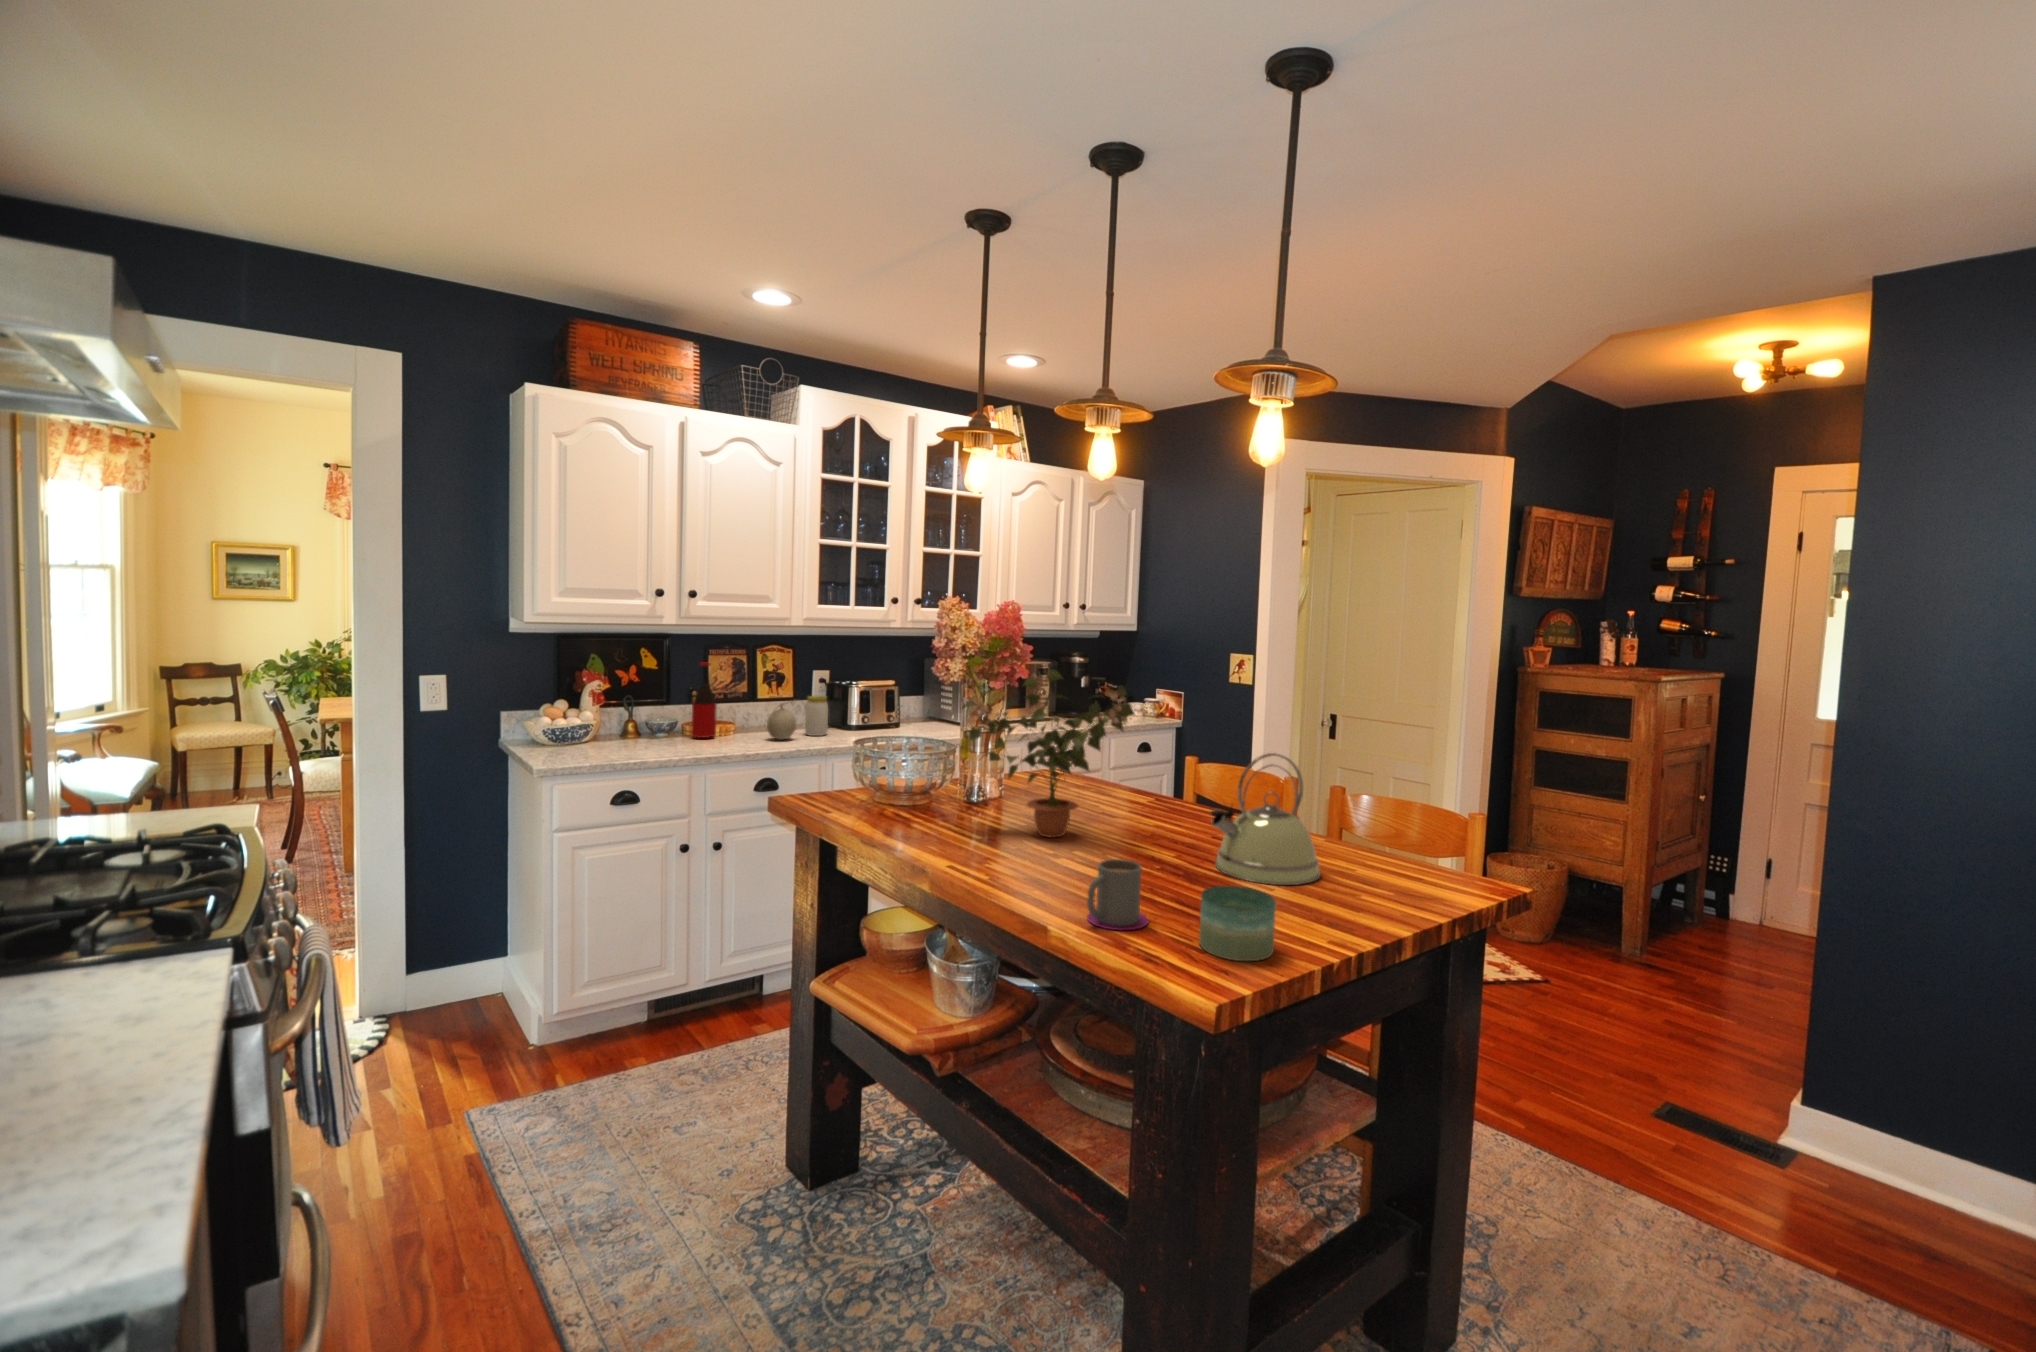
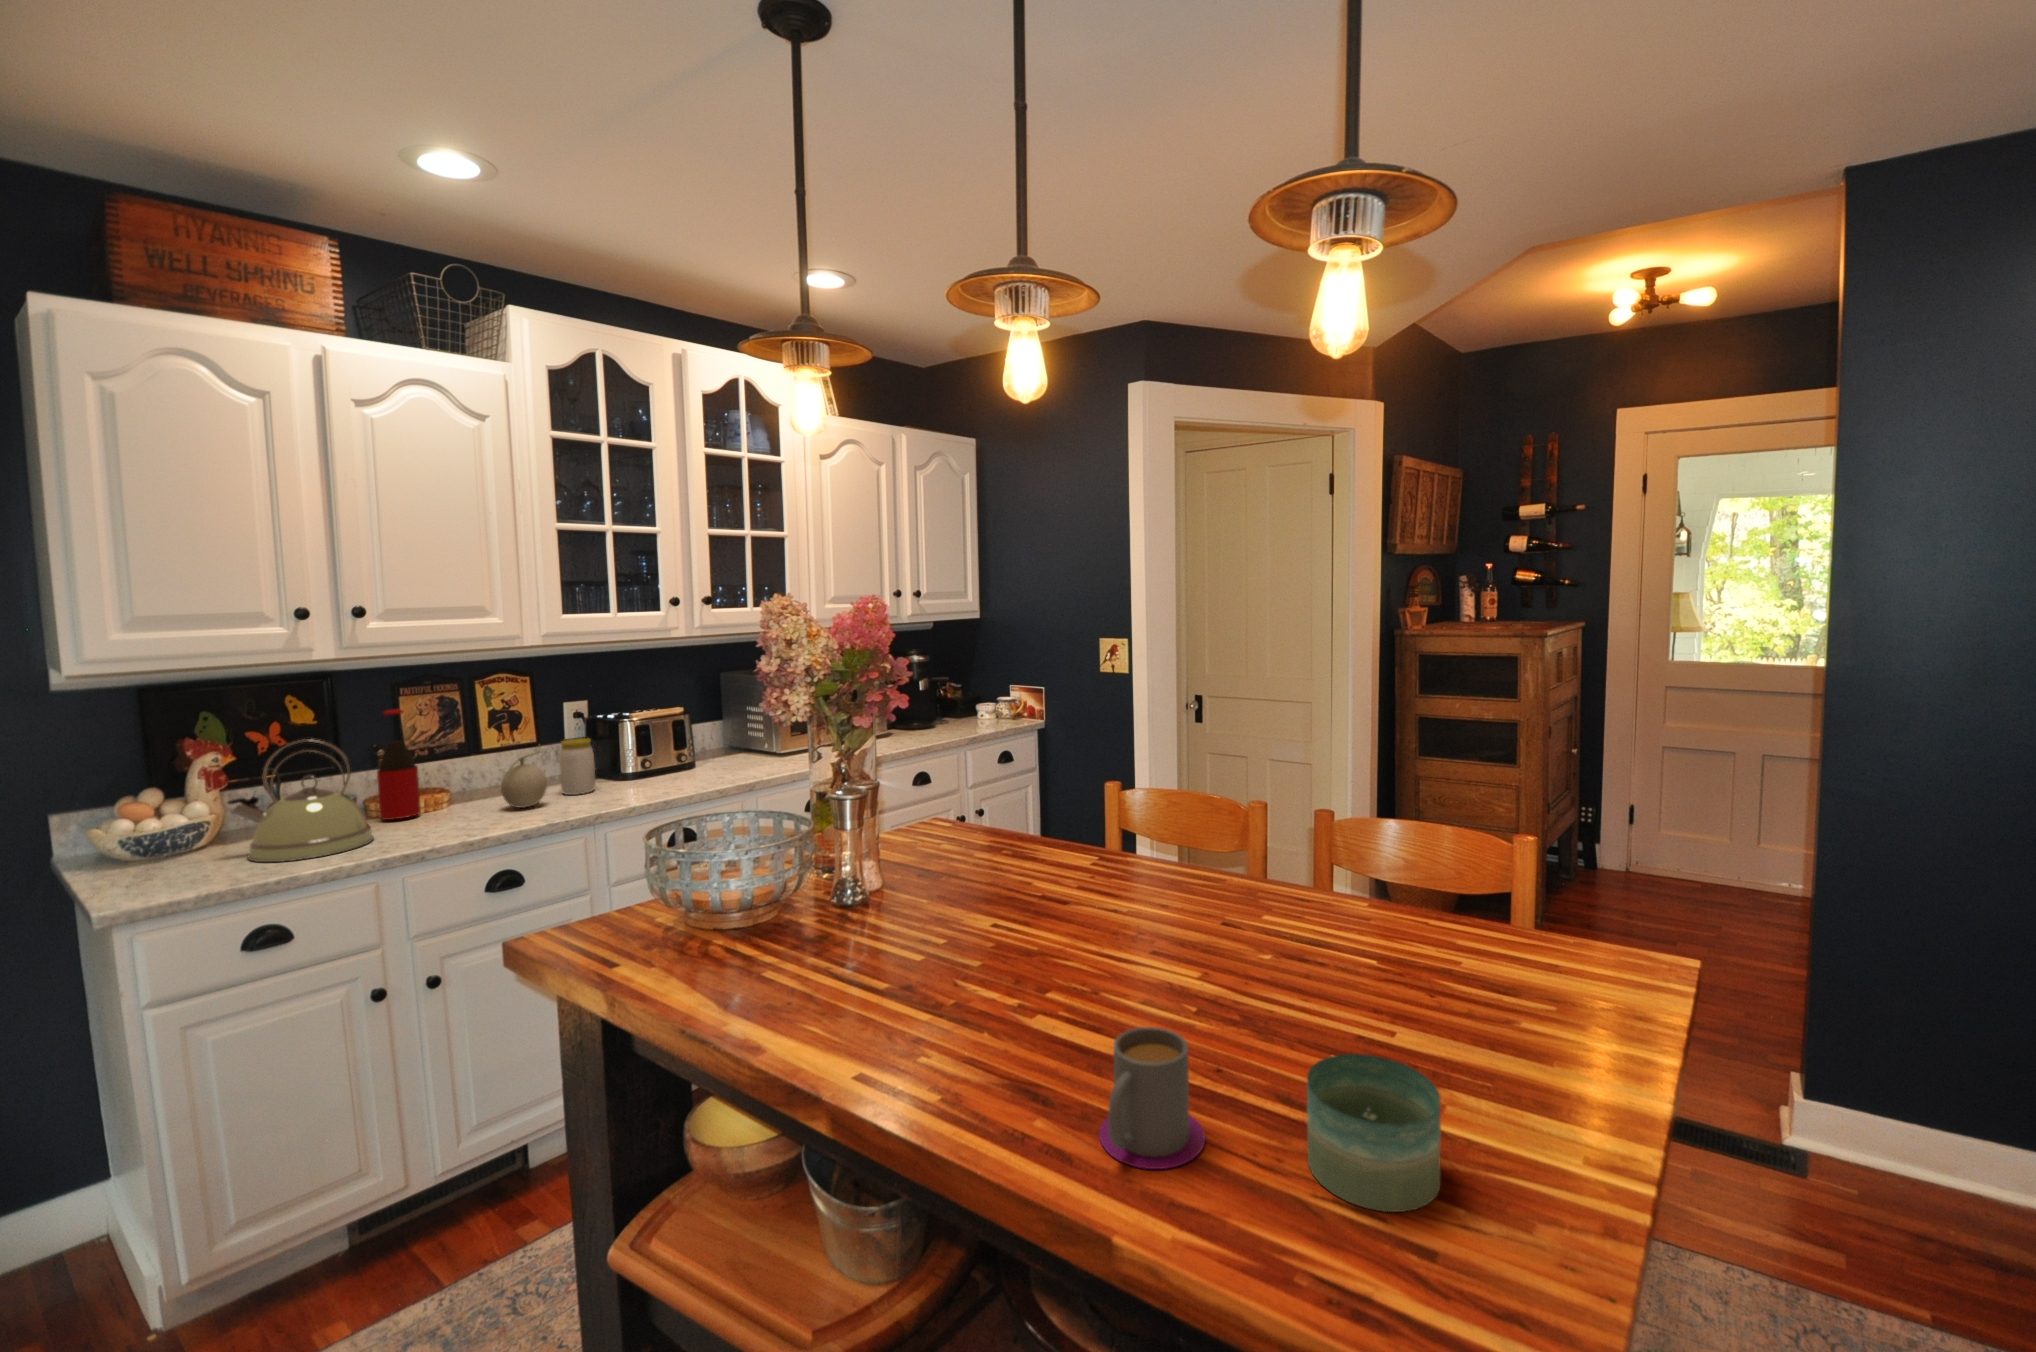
potted plant: present [964,669,1135,837] -> none [809,695,1089,946]
kettle: present [1210,753,1320,885] -> present [227,739,374,862]

